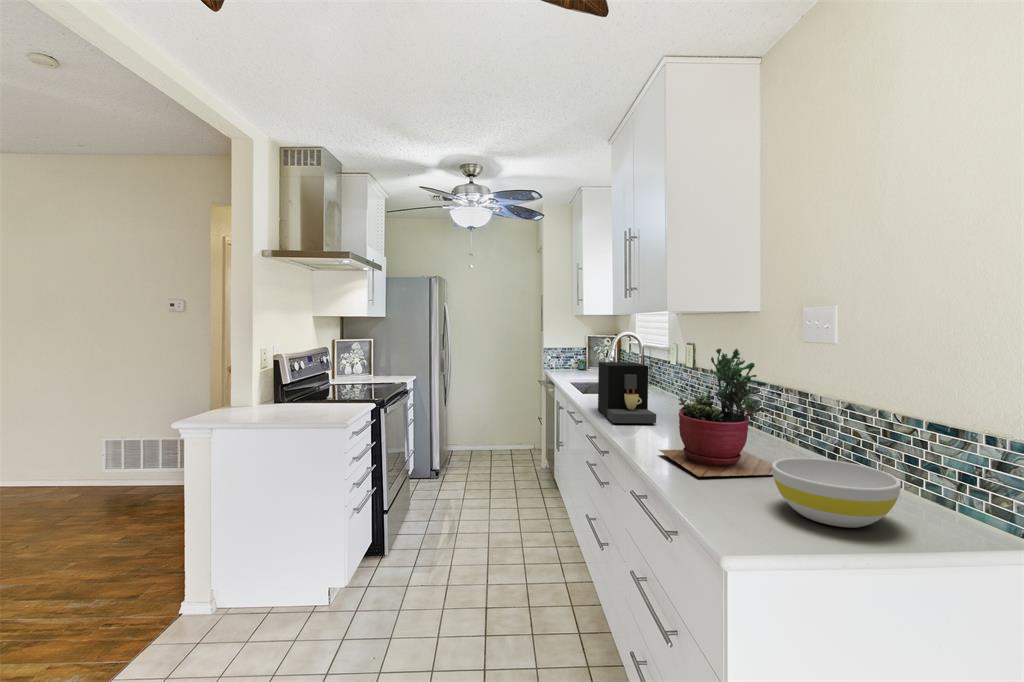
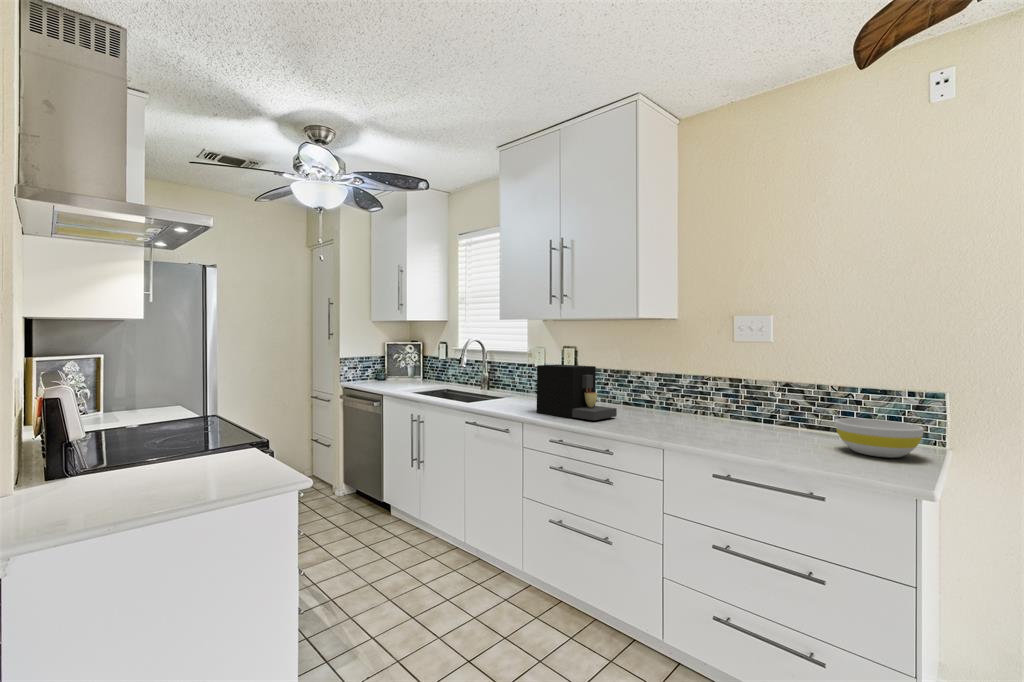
succulent plant: present [659,348,773,477] -> none [701,347,787,446]

